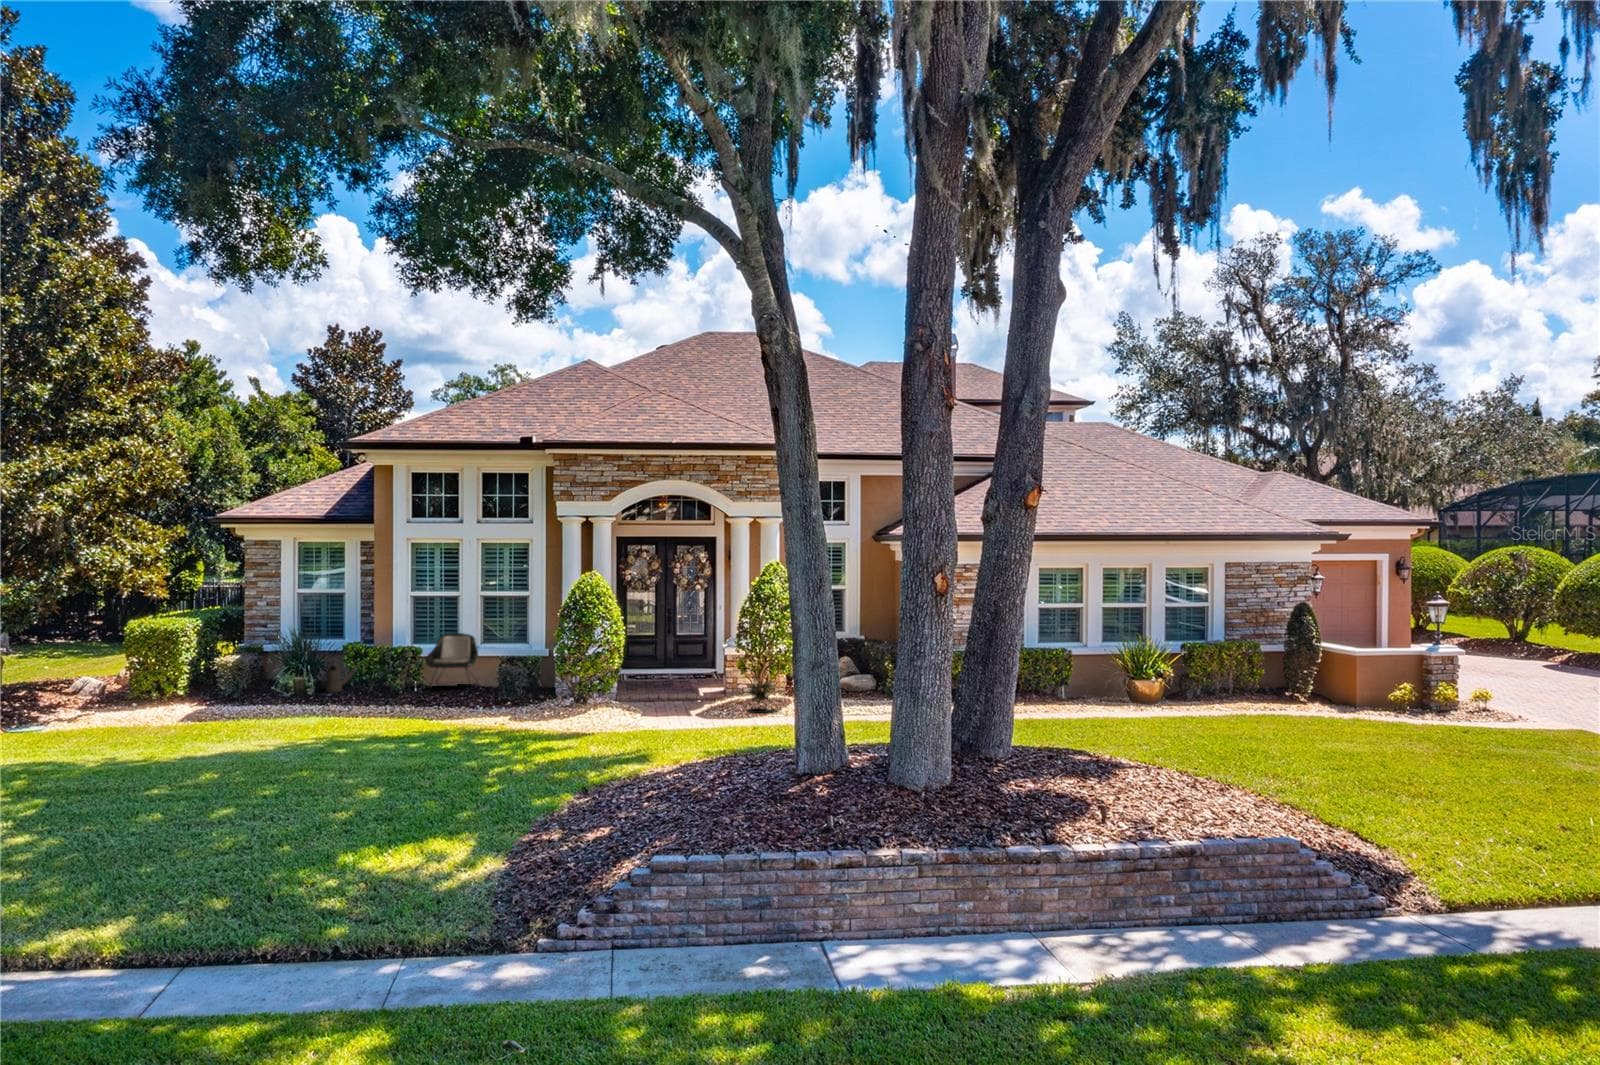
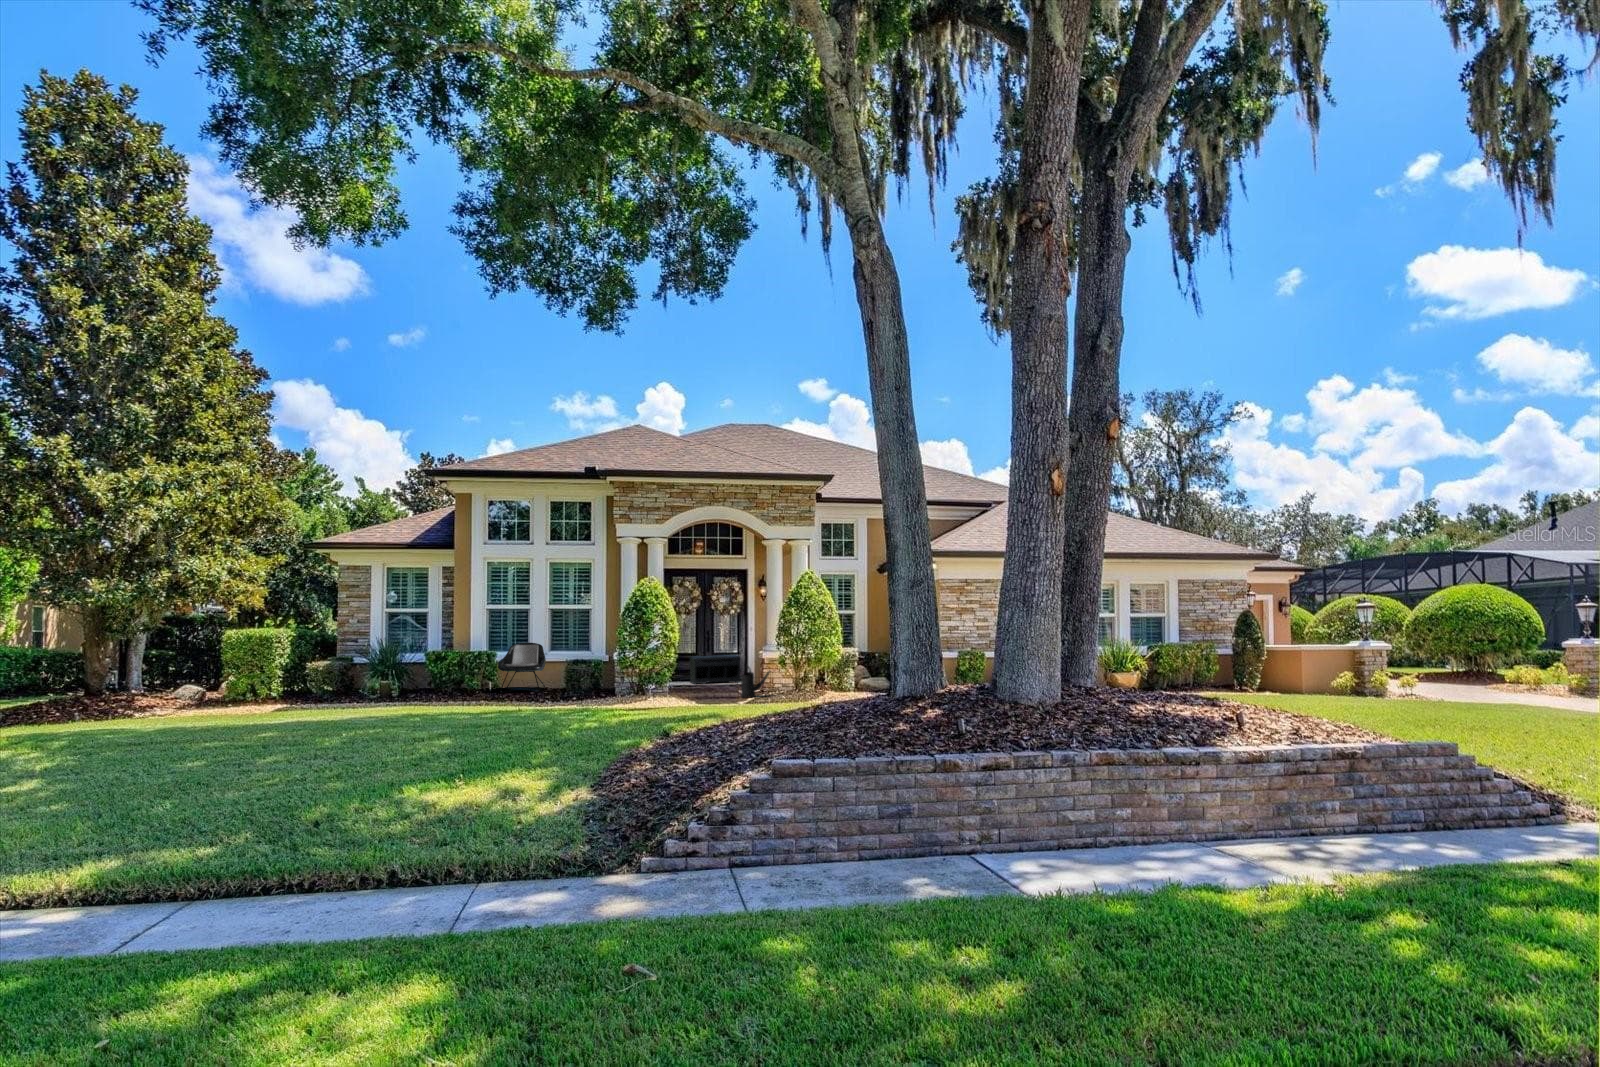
bench: none [640,647,696,681] -> present [690,655,740,684]
watering can: present [326,661,358,693] -> present [738,667,770,698]
potted tree: present [747,673,769,713] -> none [795,659,818,698]

